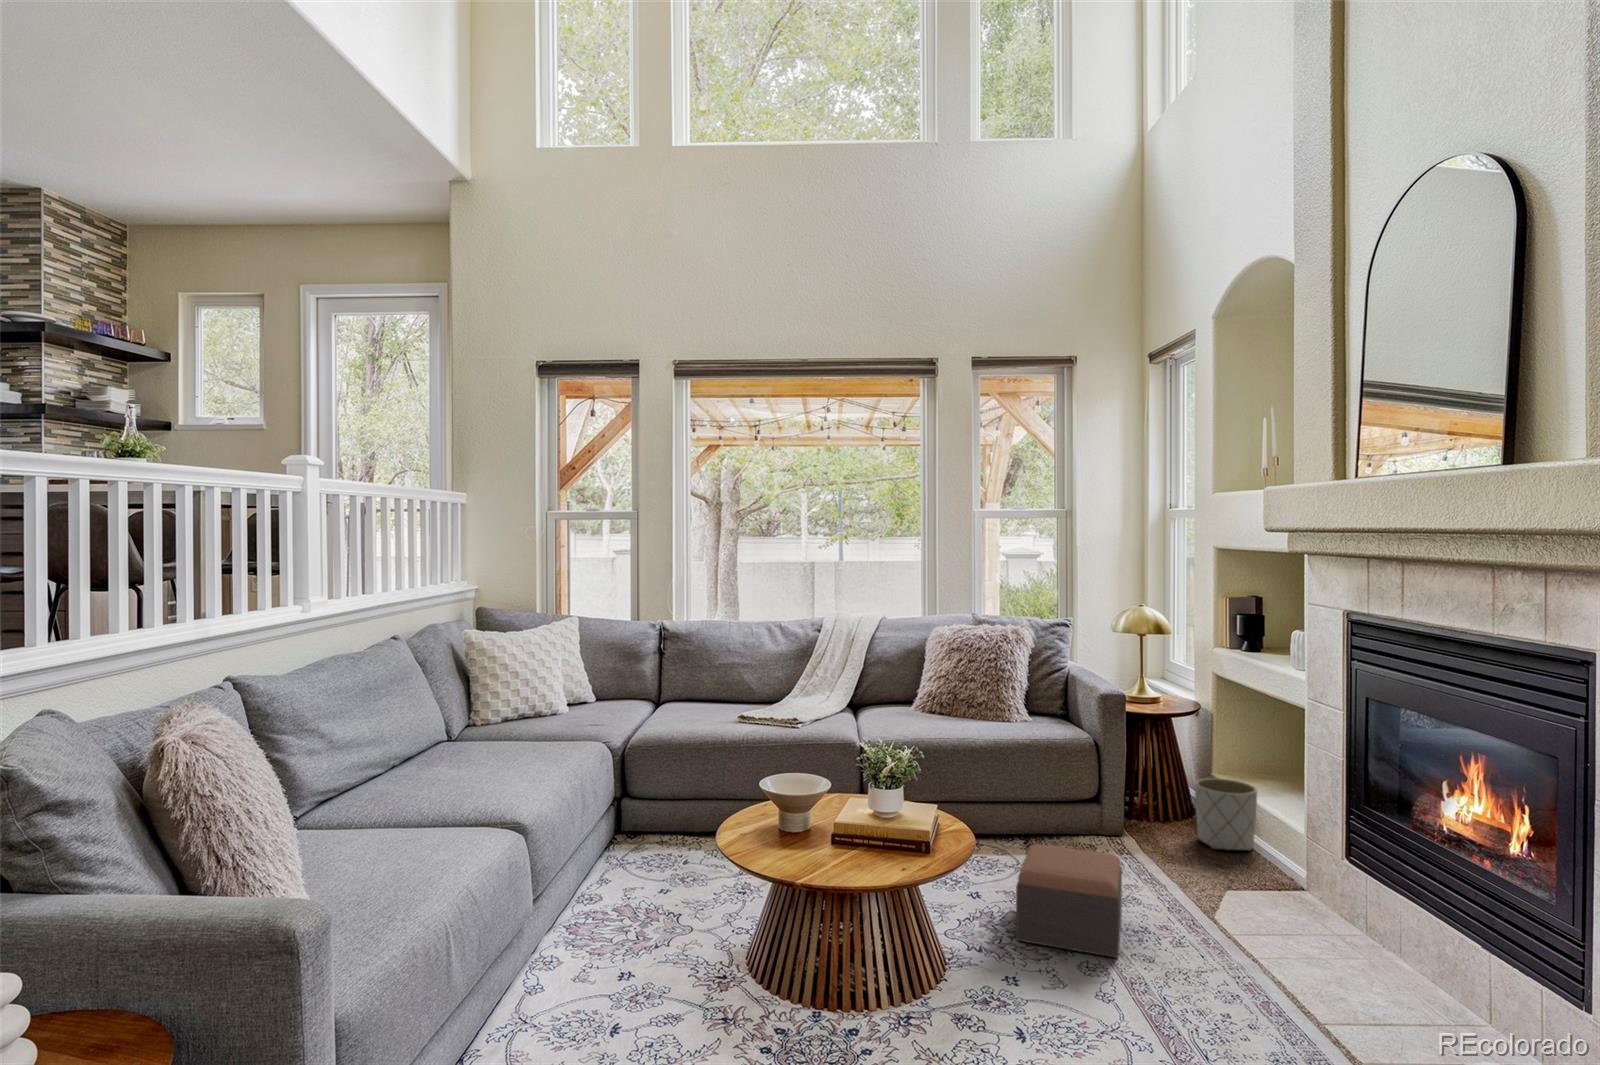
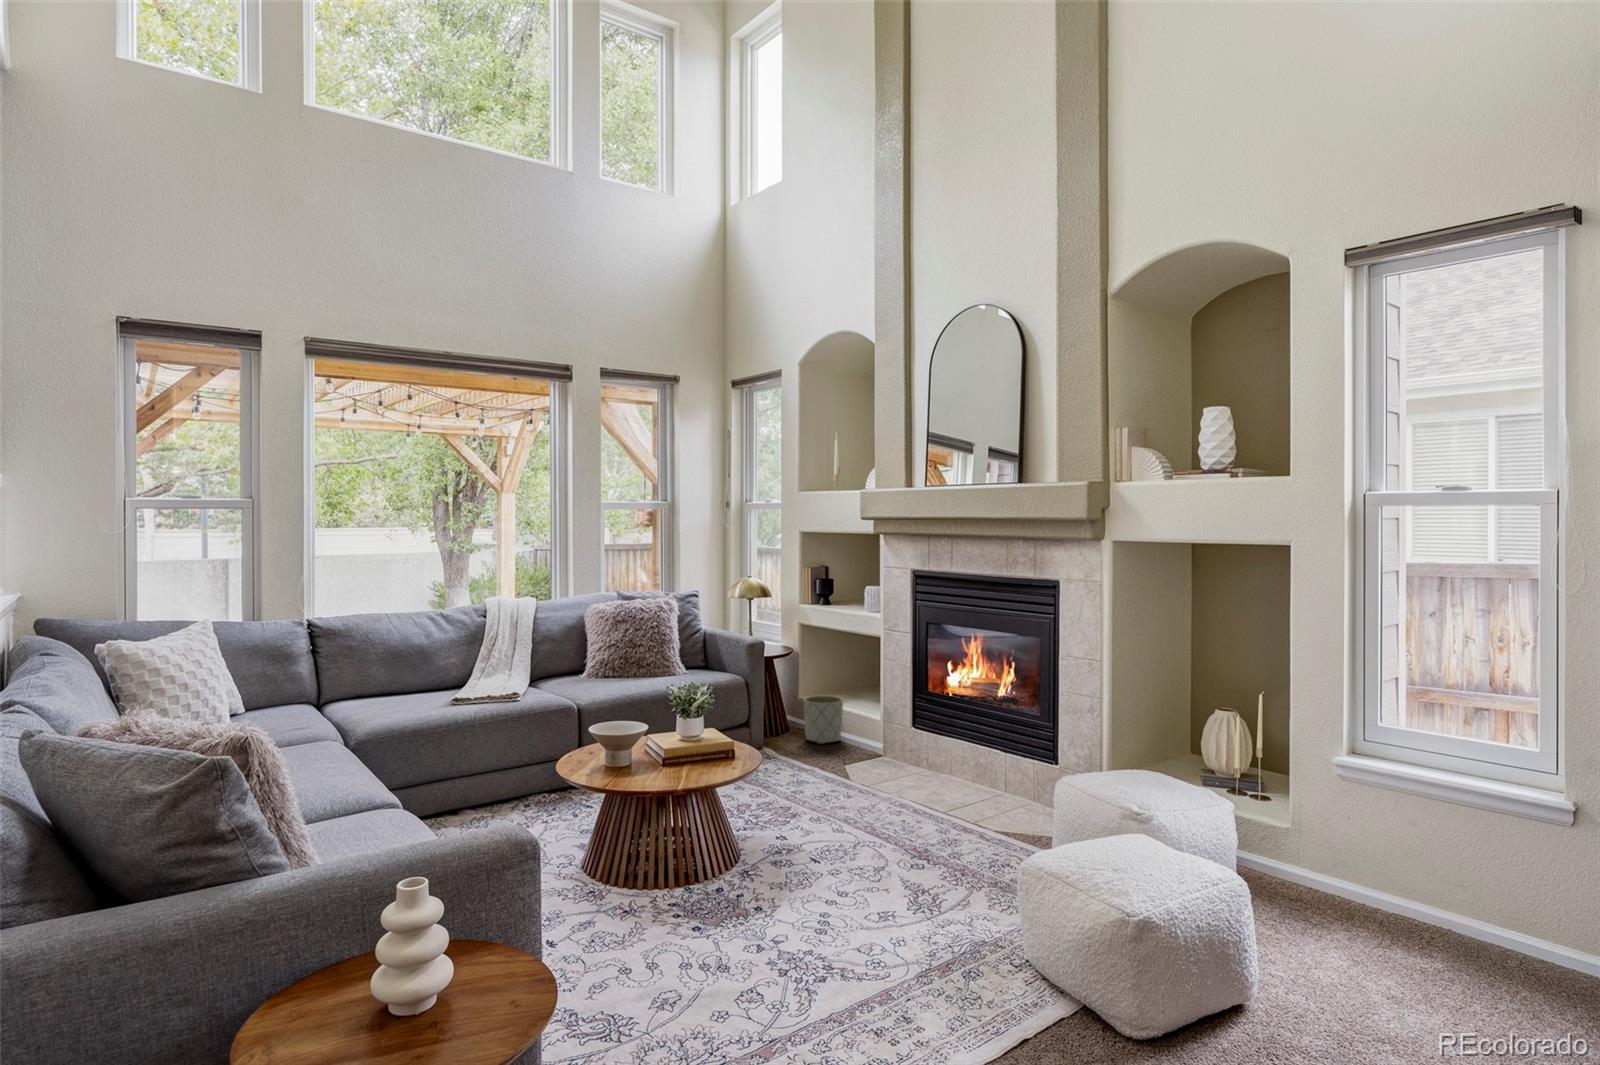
footstool: present [1016,844,1122,958] -> none [744,749,826,819]

